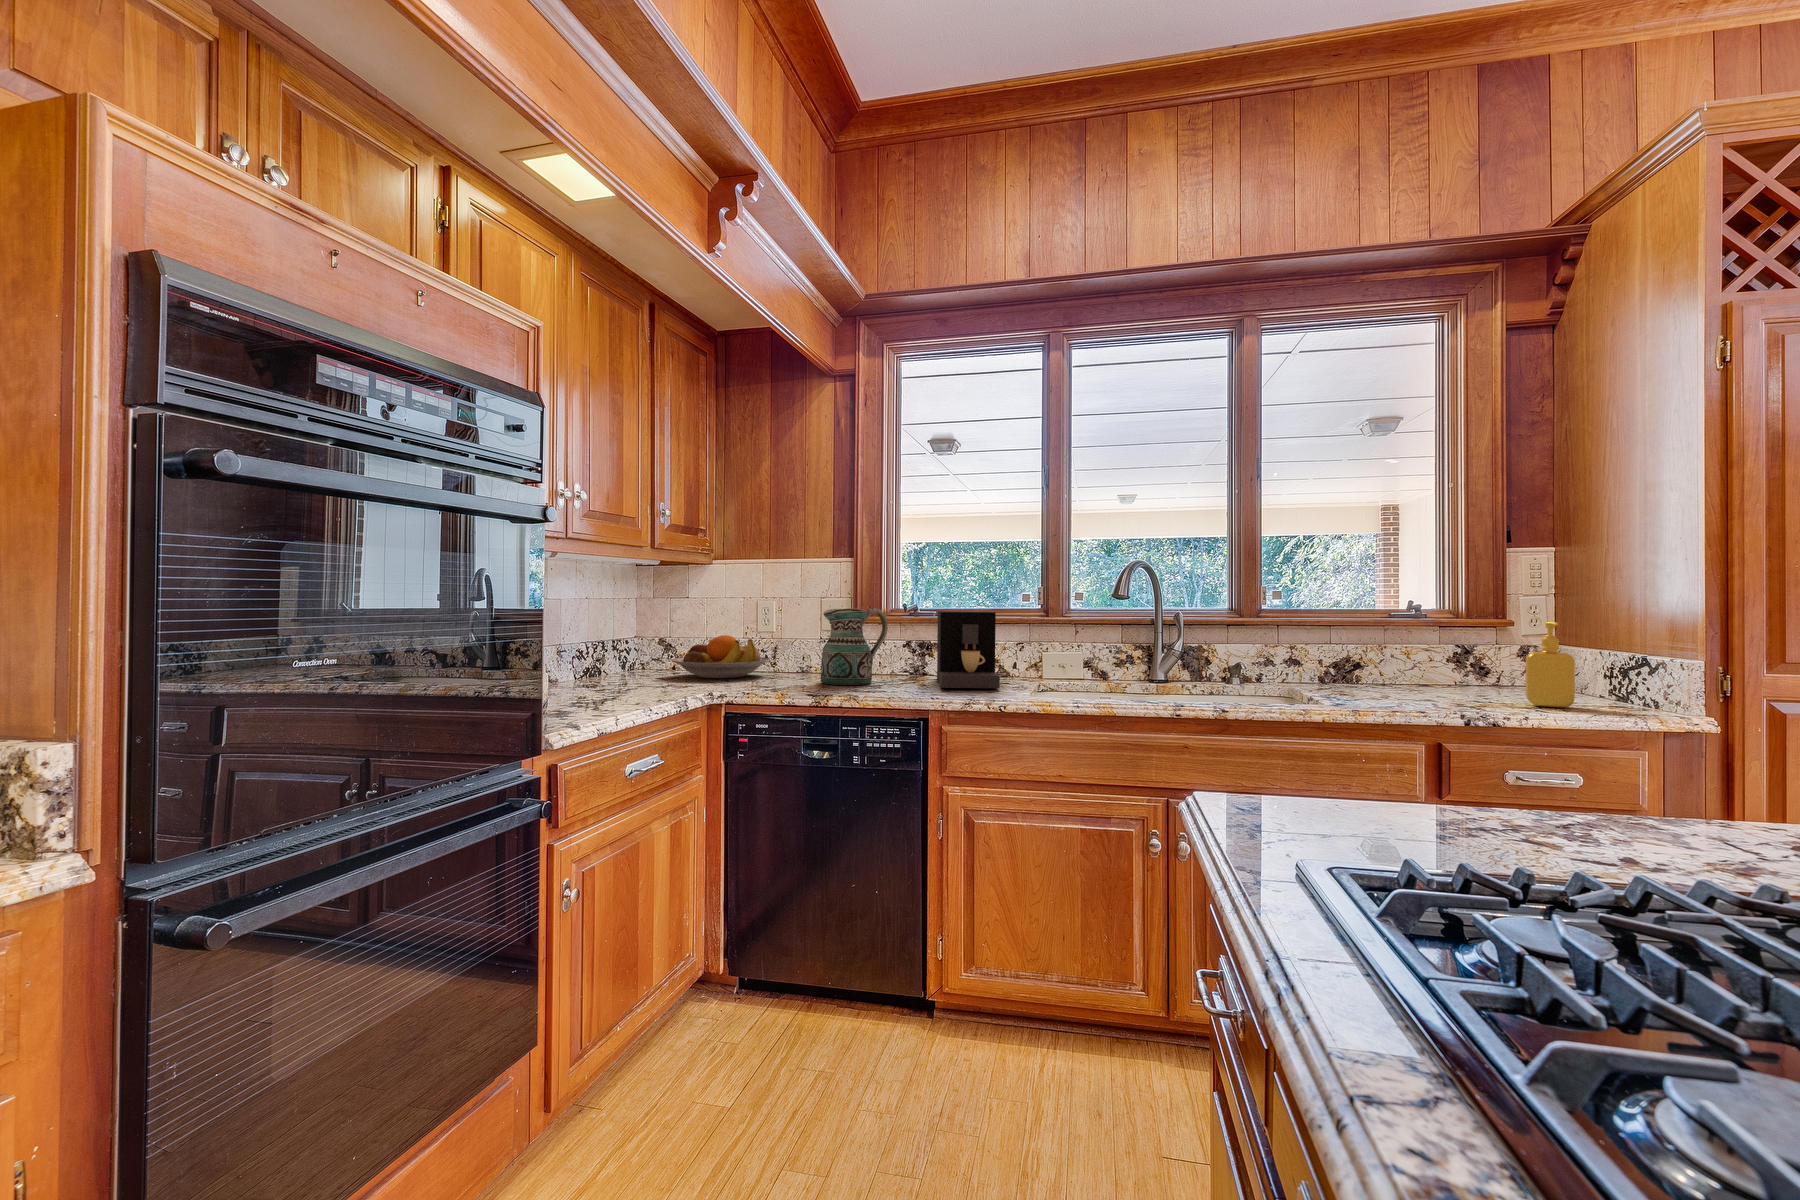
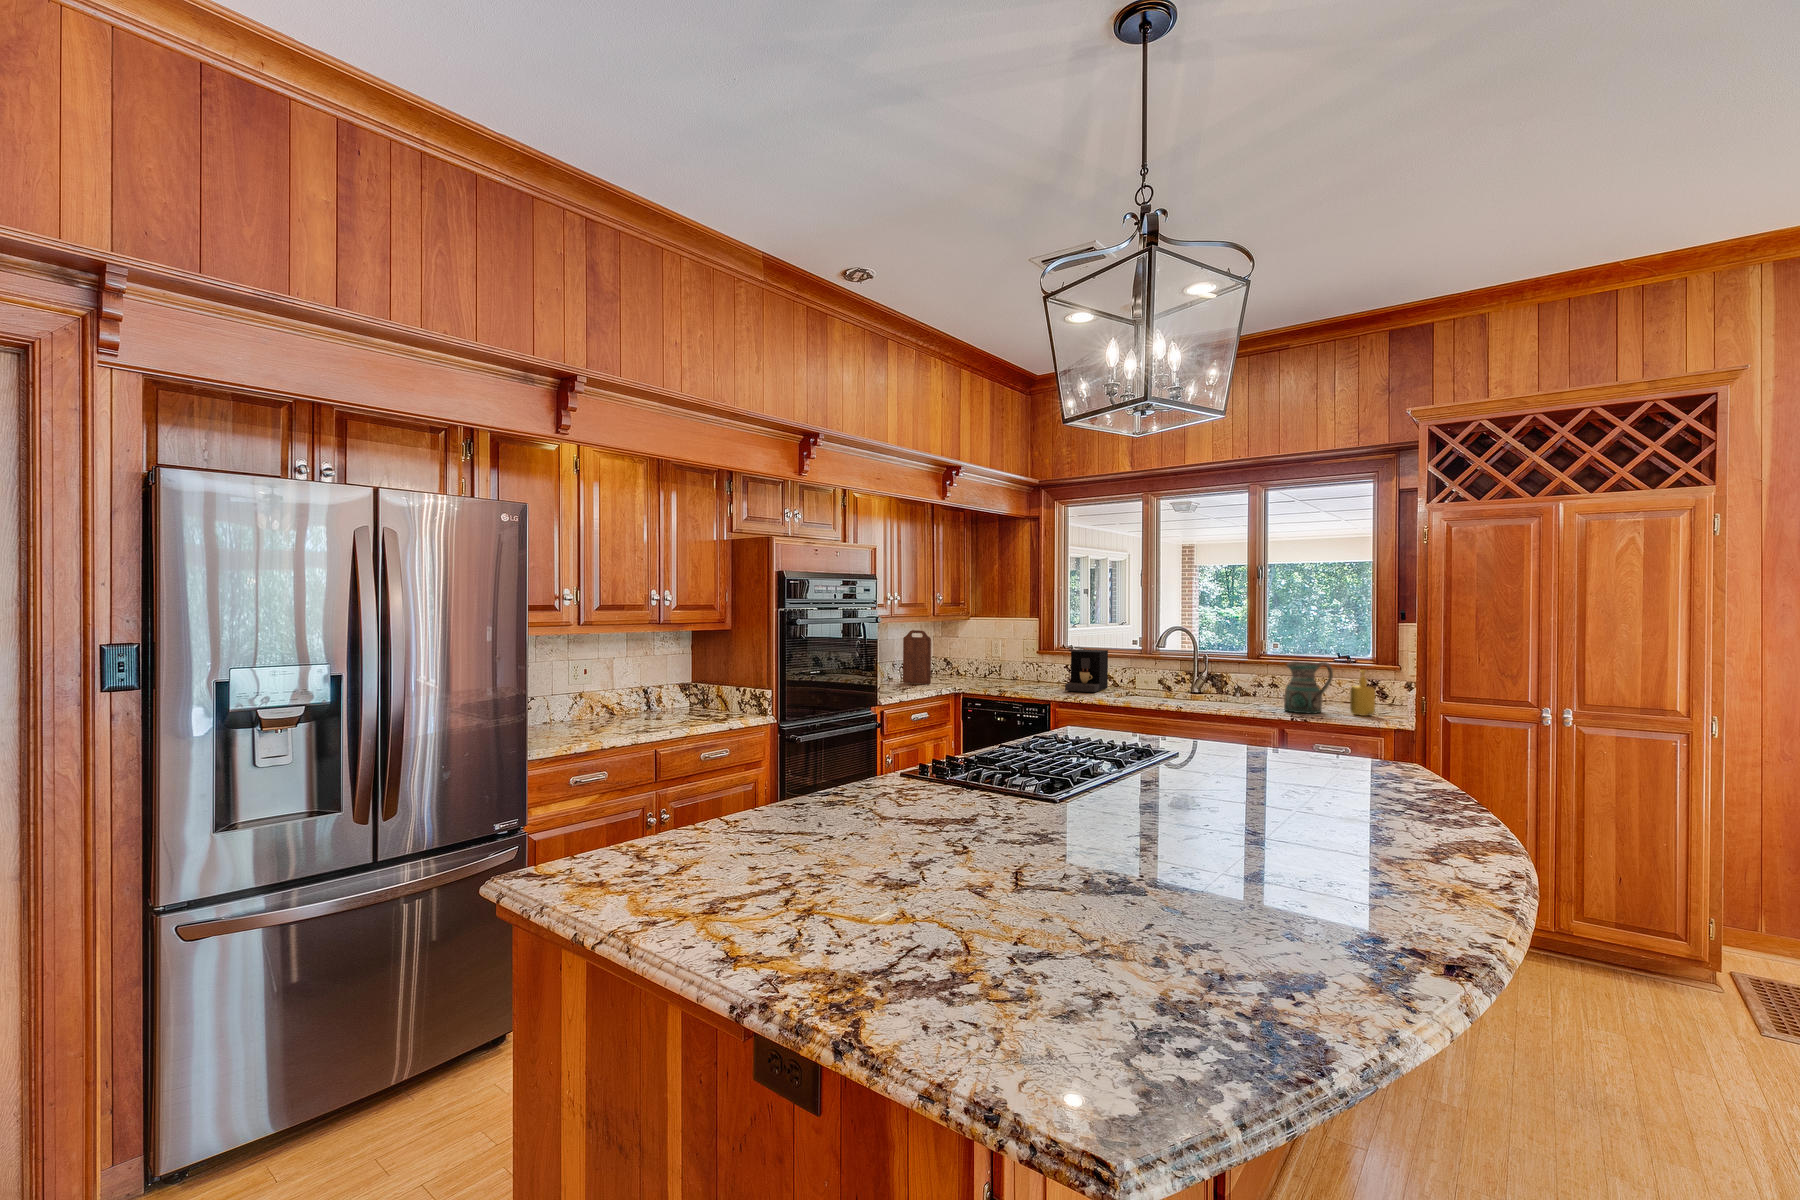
cutting board: none [586,576,651,689] -> present [903,630,931,684]
ceramic pitcher: present [821,608,888,685] -> present [1284,661,1333,714]
fruit bowl: present [672,635,771,678] -> none [946,658,997,681]

